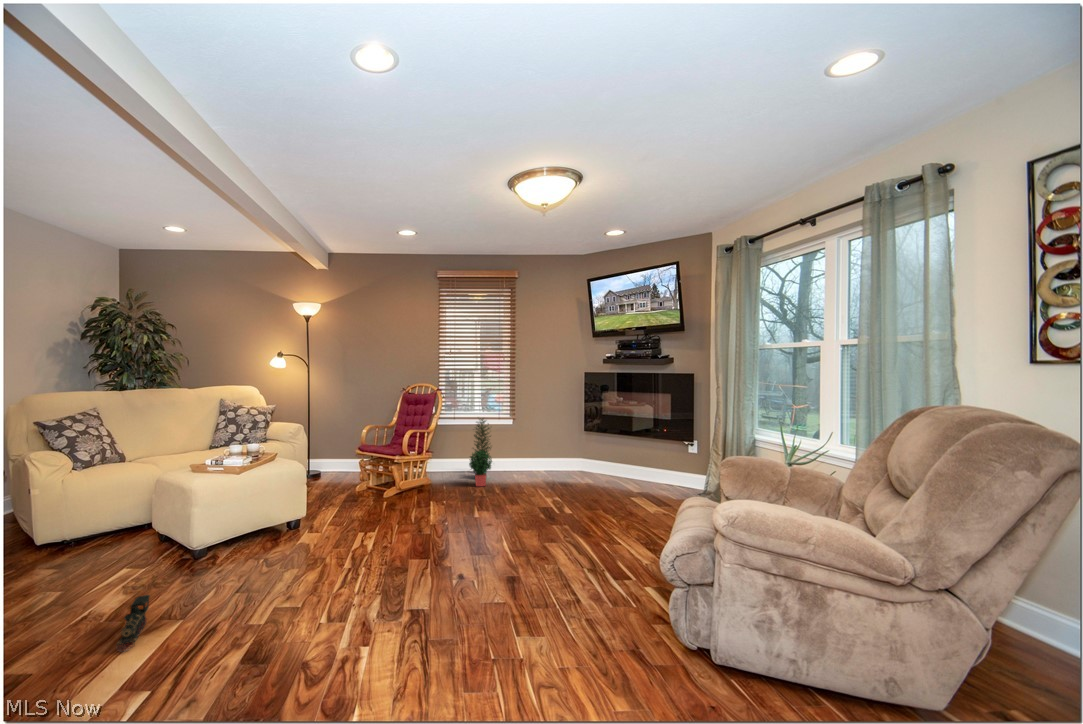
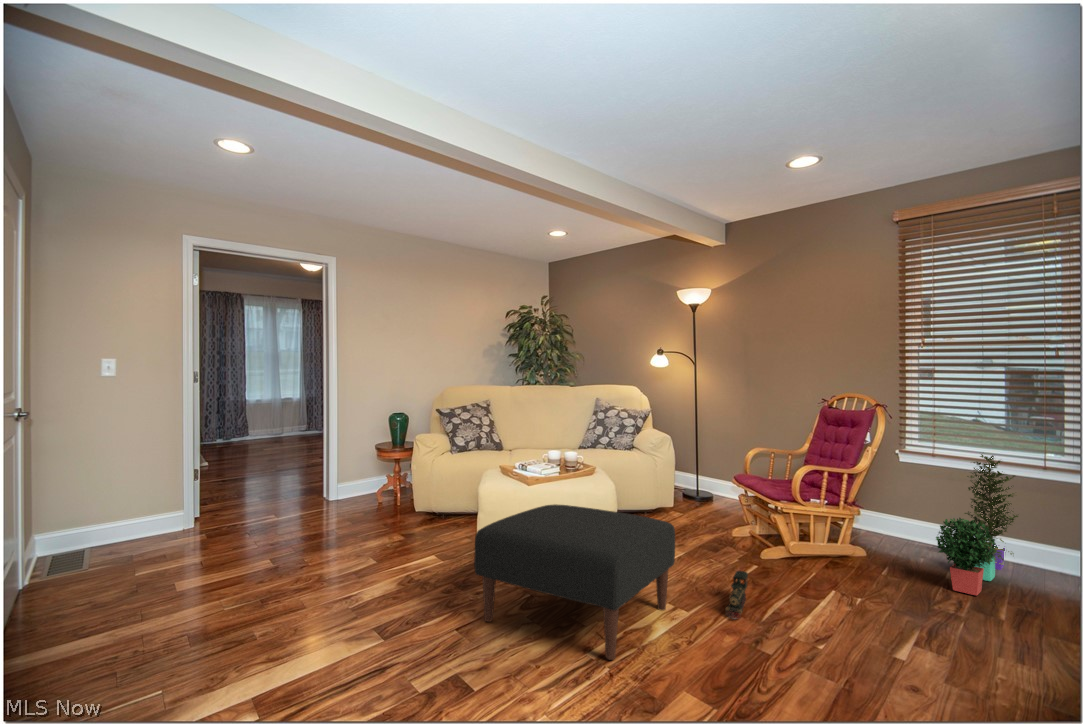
ottoman: none [243,481,368,579] -> present [474,504,675,660]
toy train: present [117,595,150,651] -> present [726,571,748,619]

